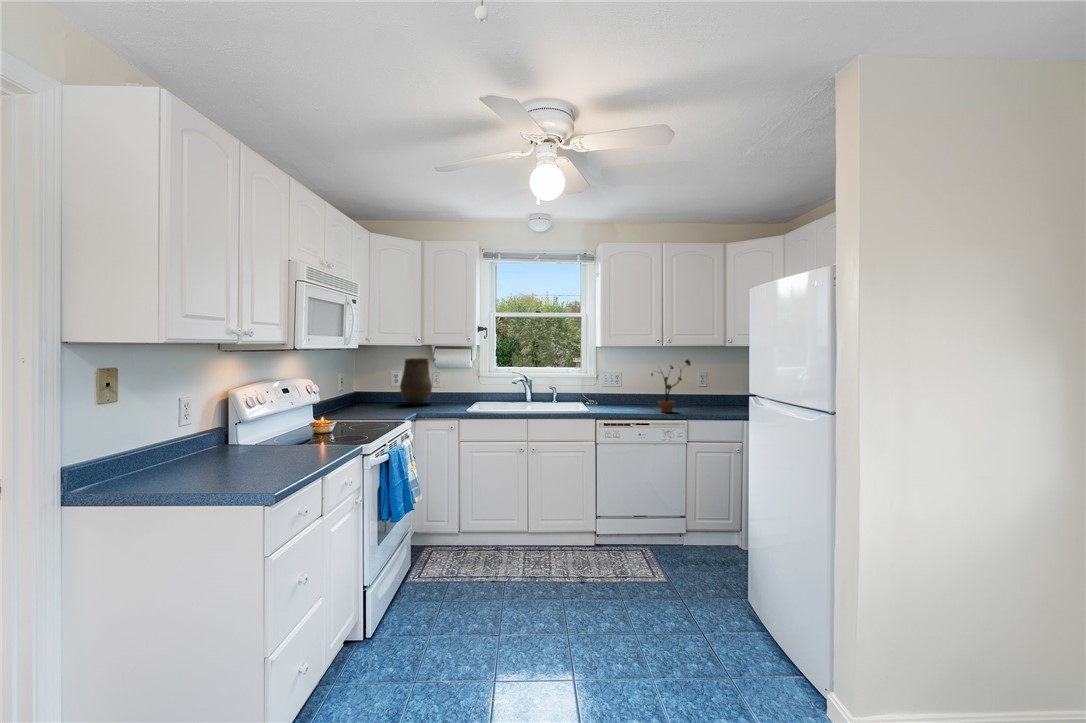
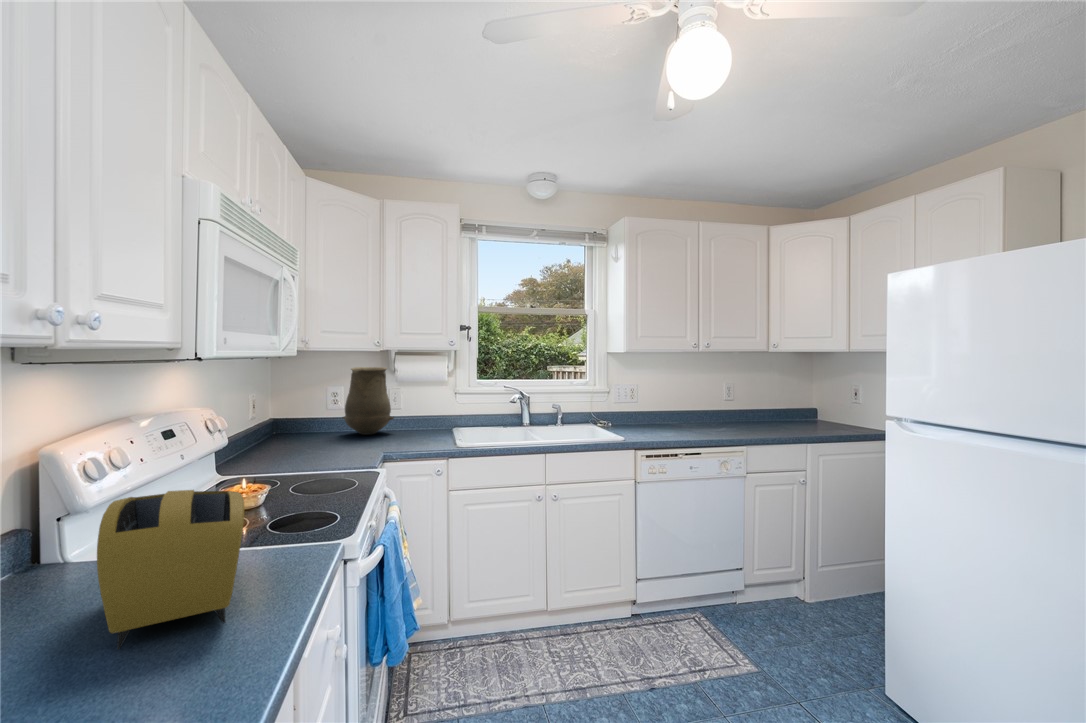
potted plant: present [651,360,690,413] -> none [696,365,739,435]
toaster: none [250,408,310,466] -> present [97,490,244,649]

